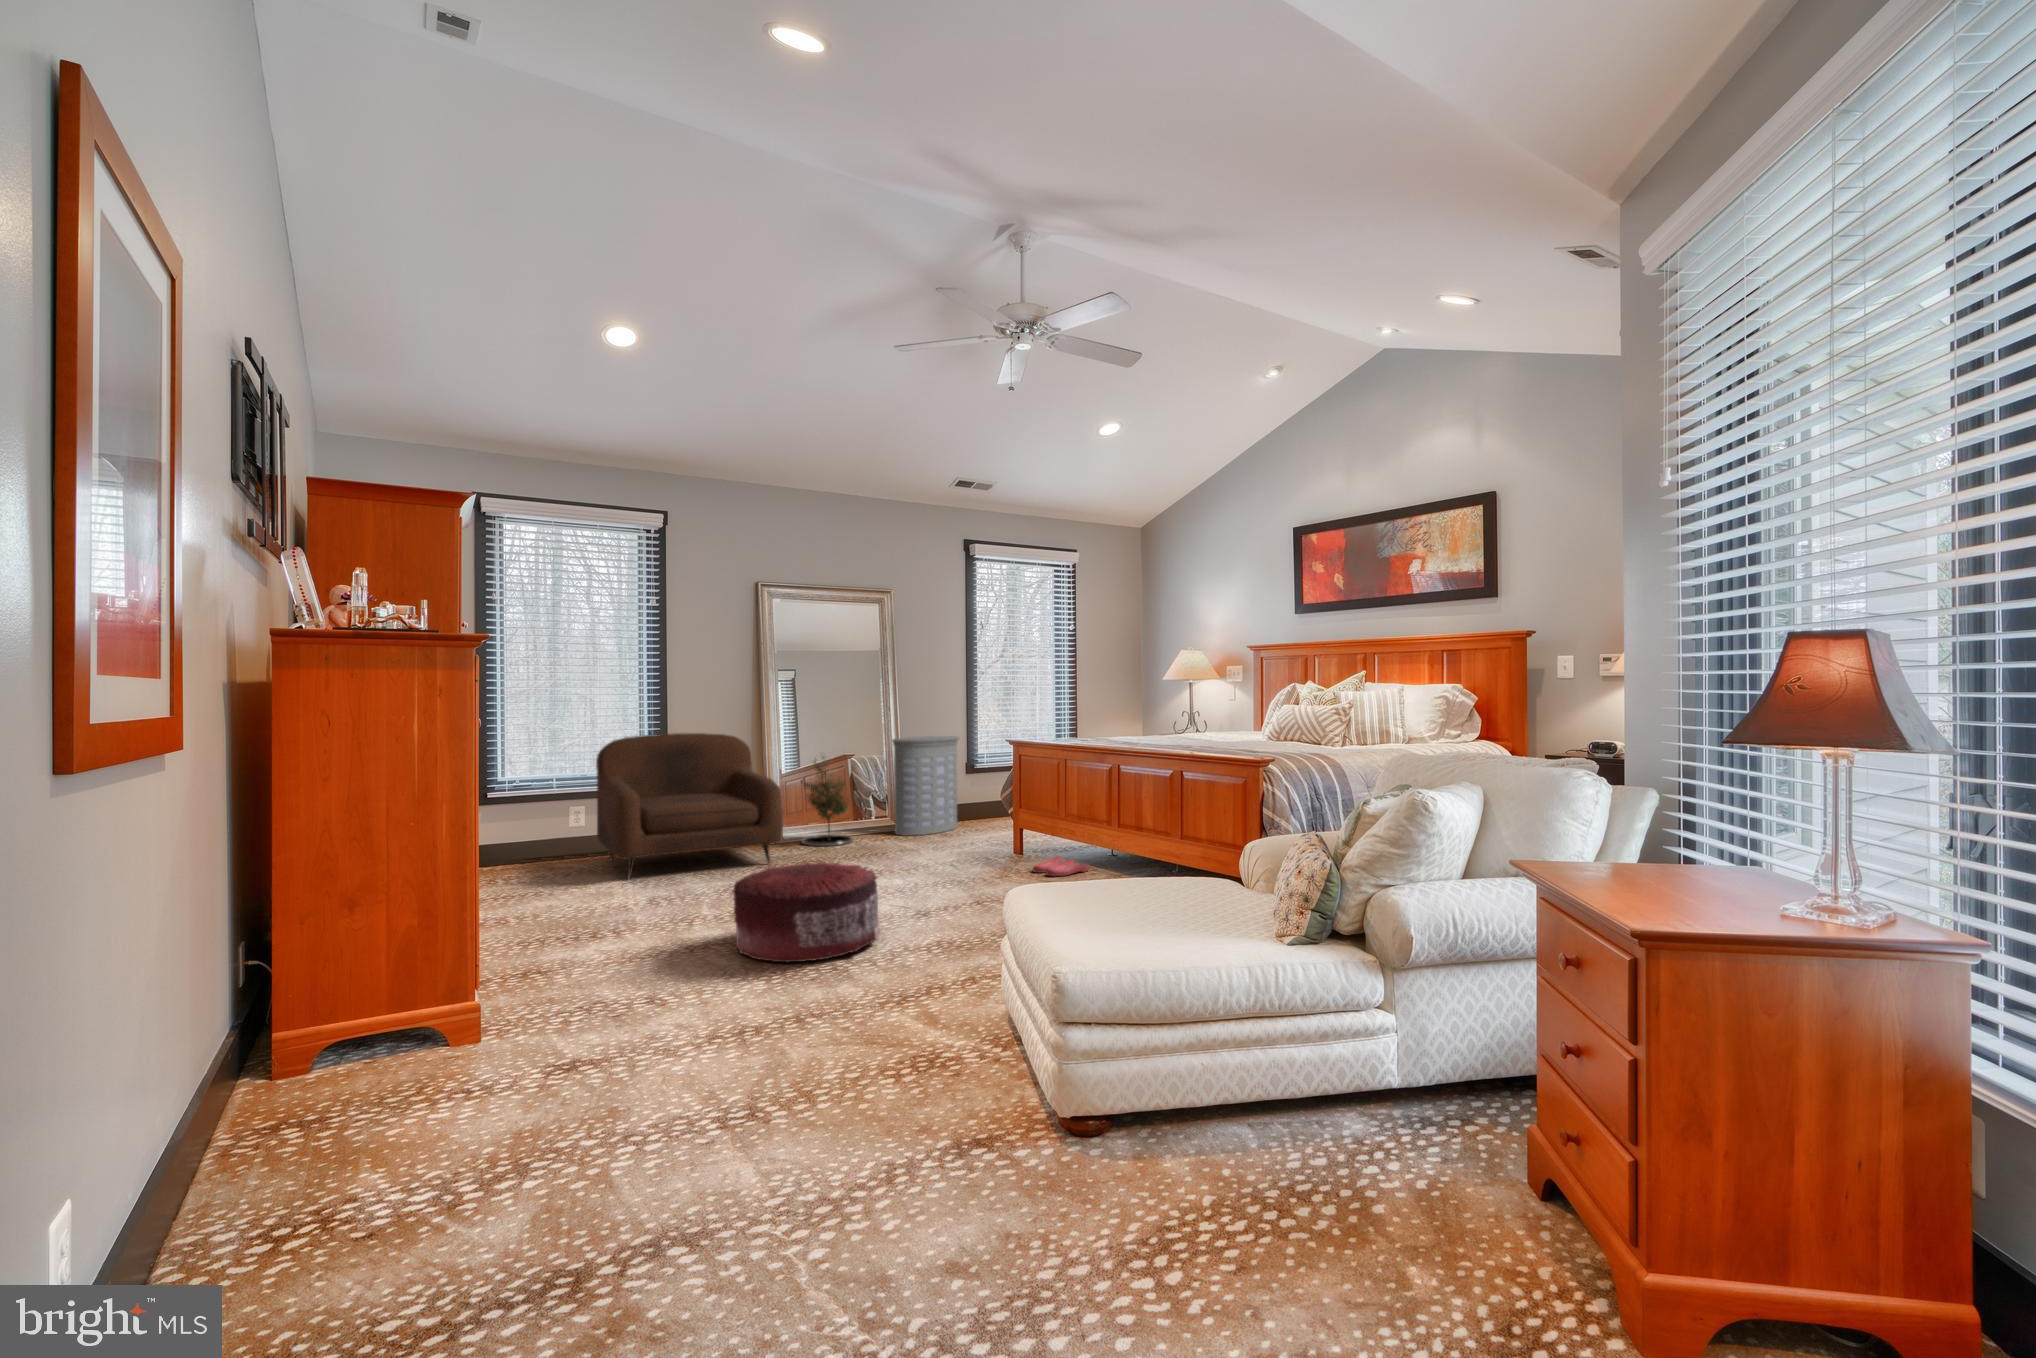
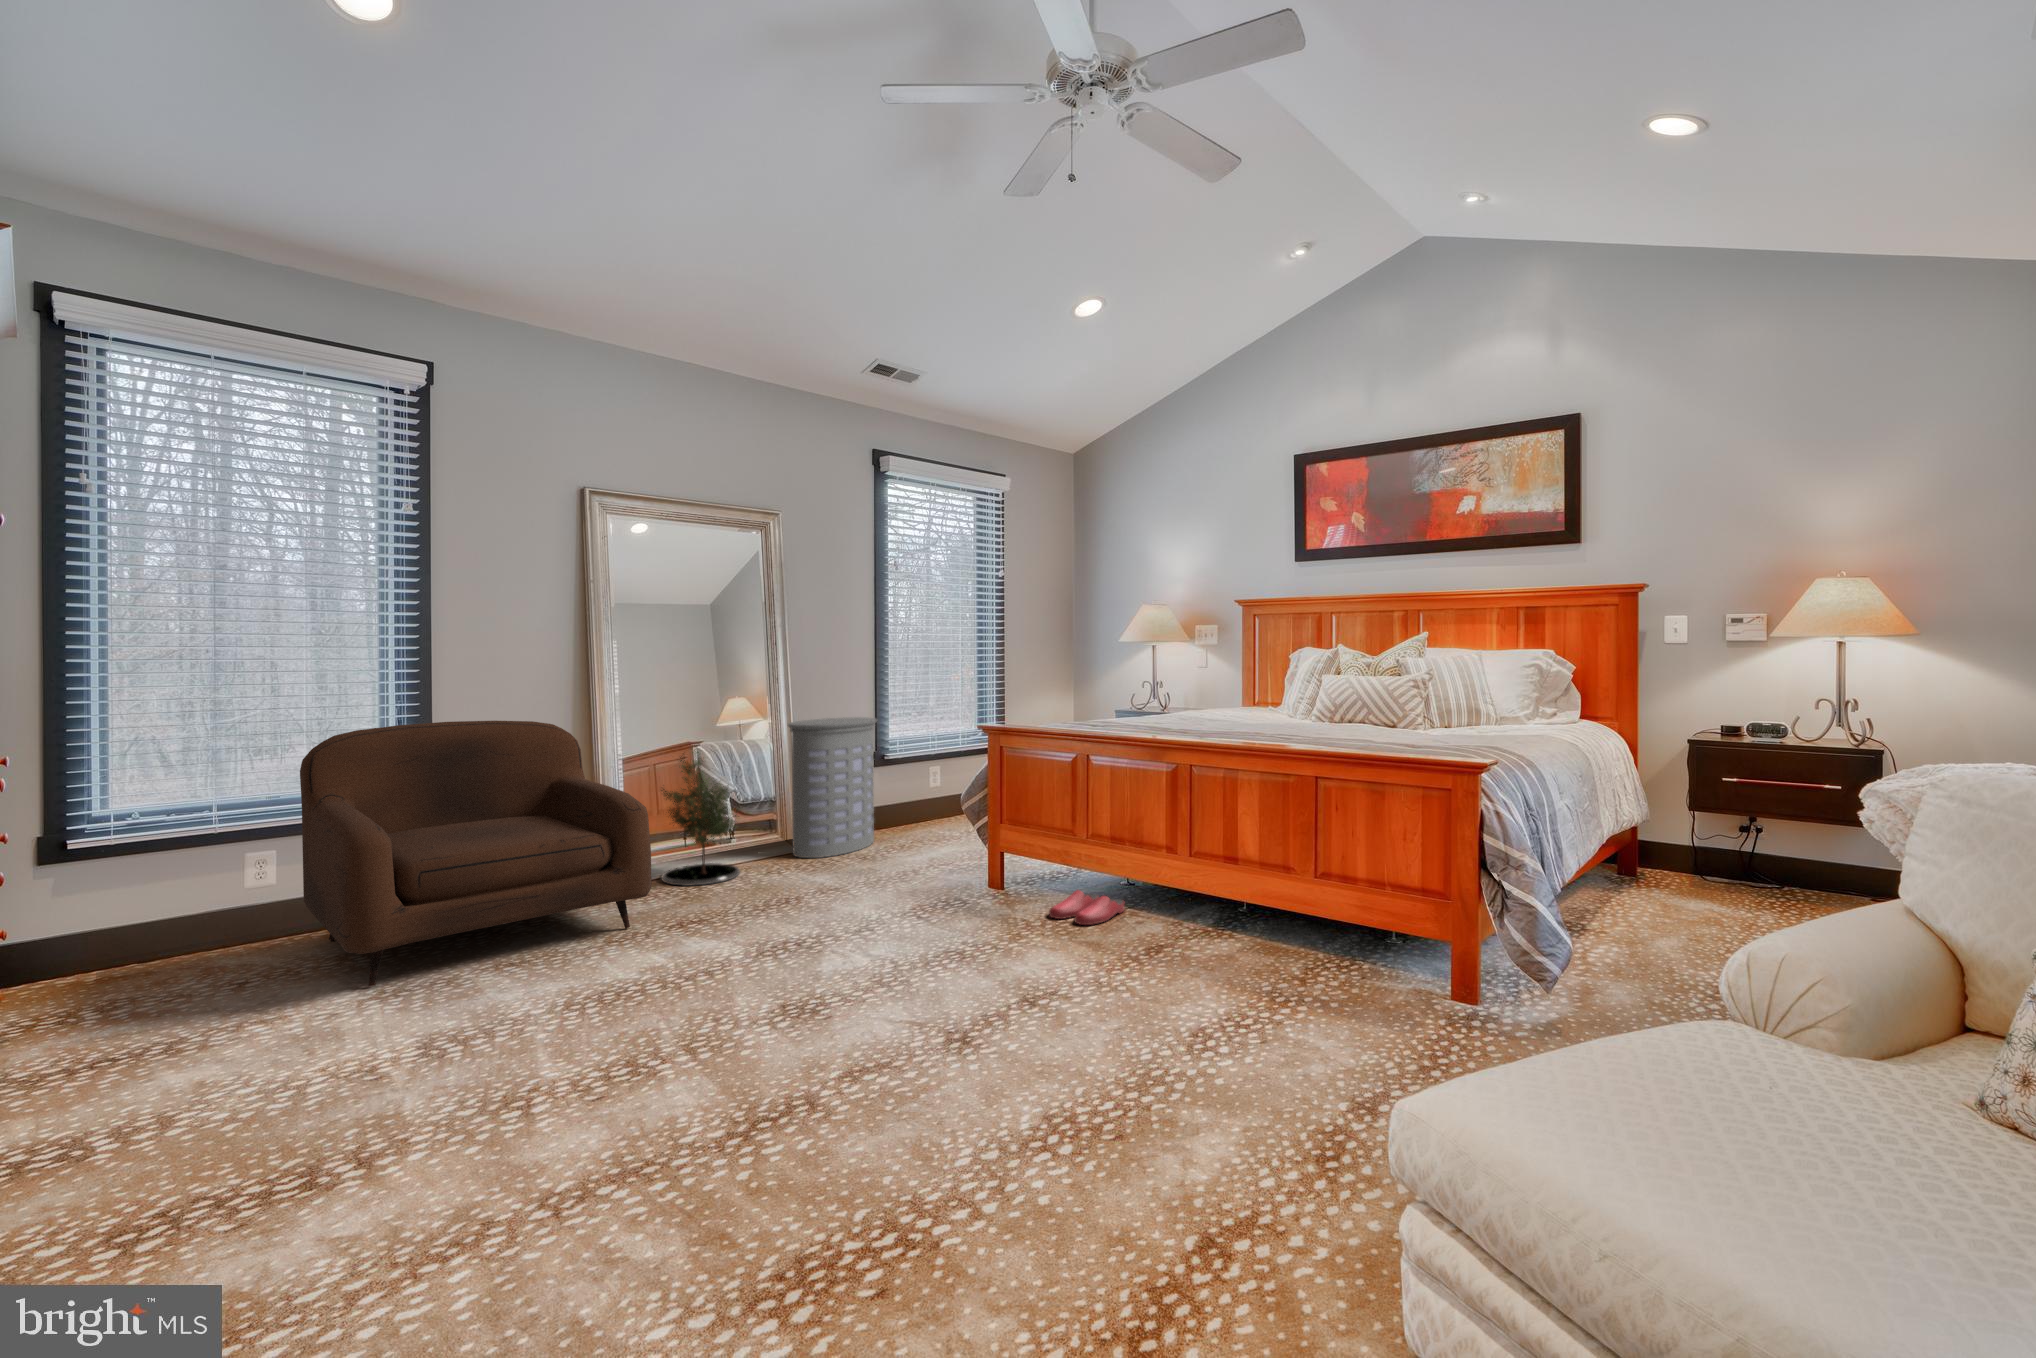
pouf: present [733,862,879,962] -> none [648,966,945,1237]

